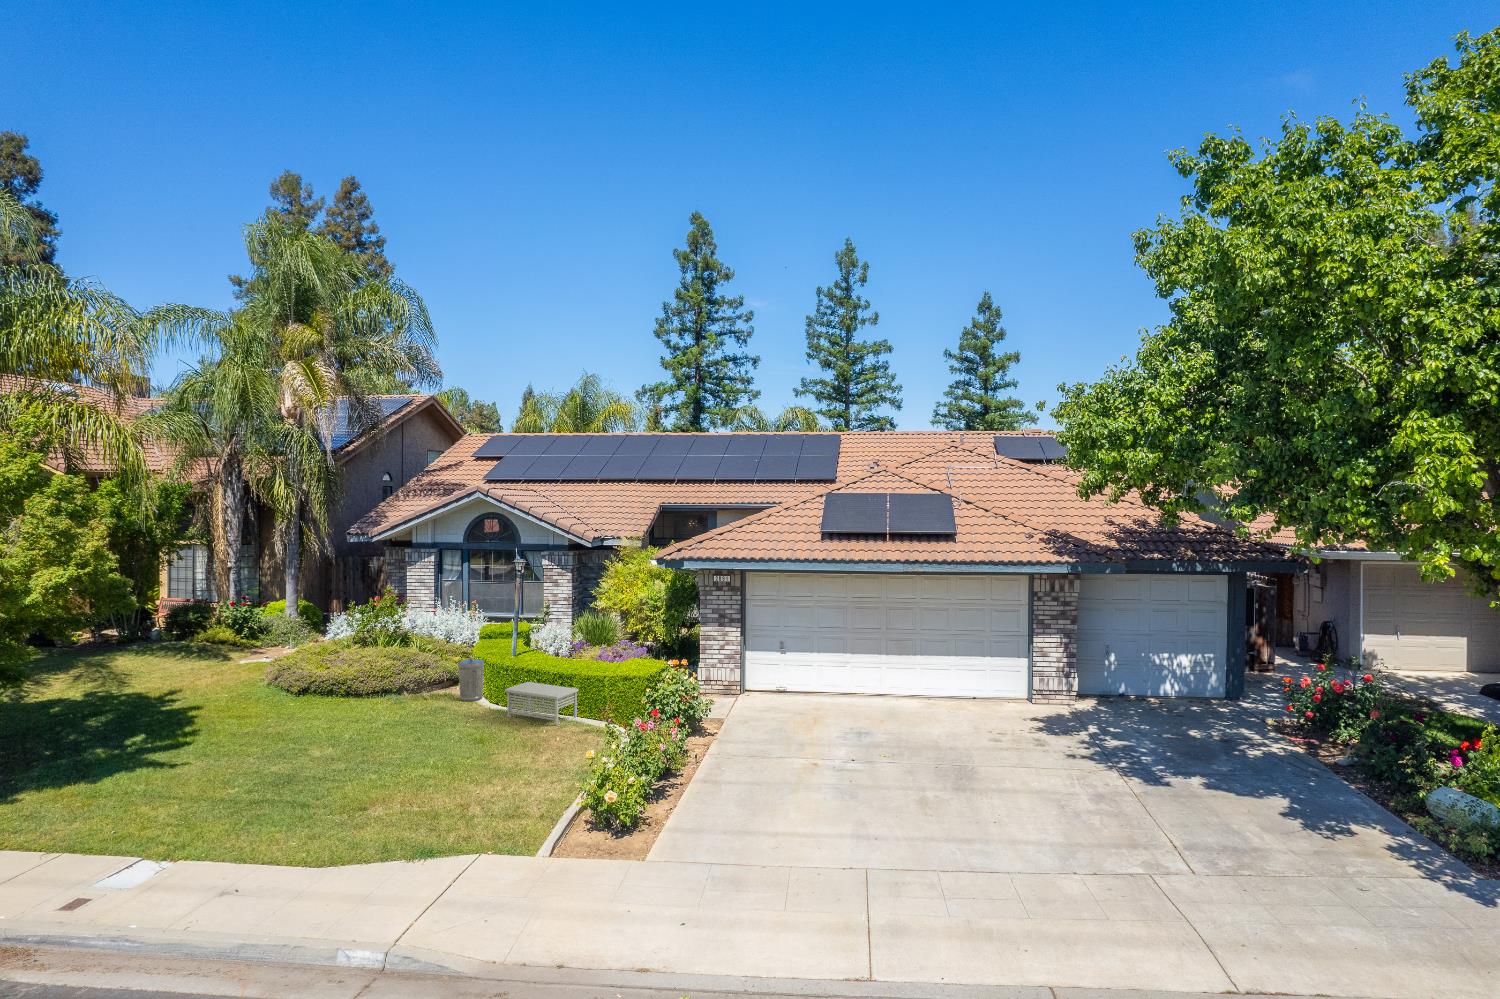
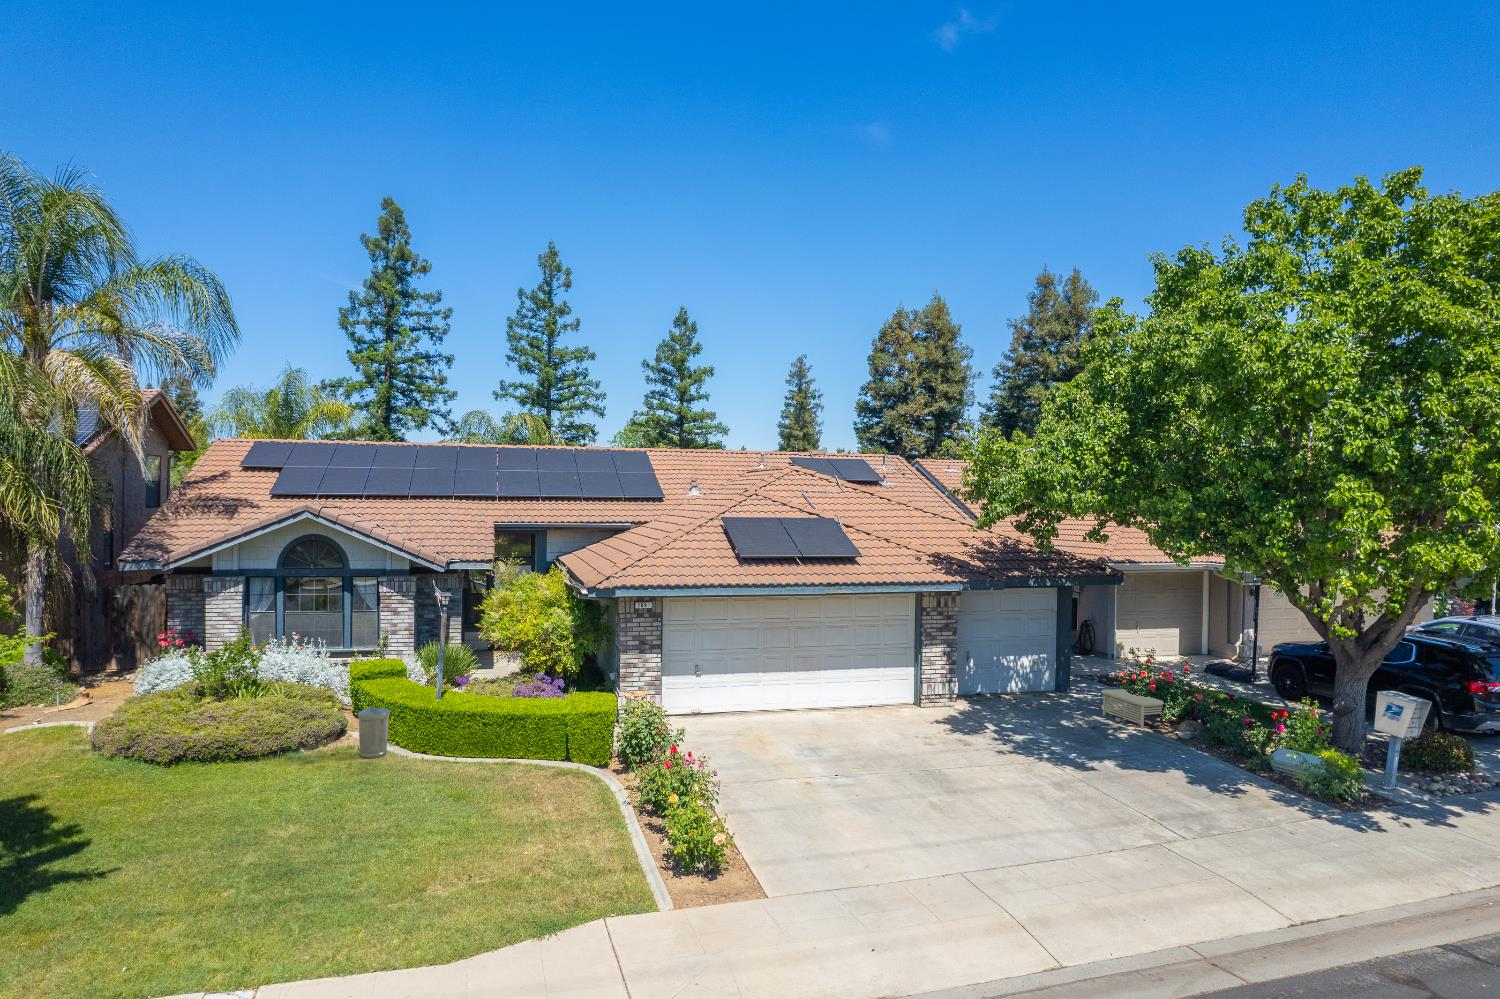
storage bench: present [505,682,579,725] -> present [1101,689,1164,729]

